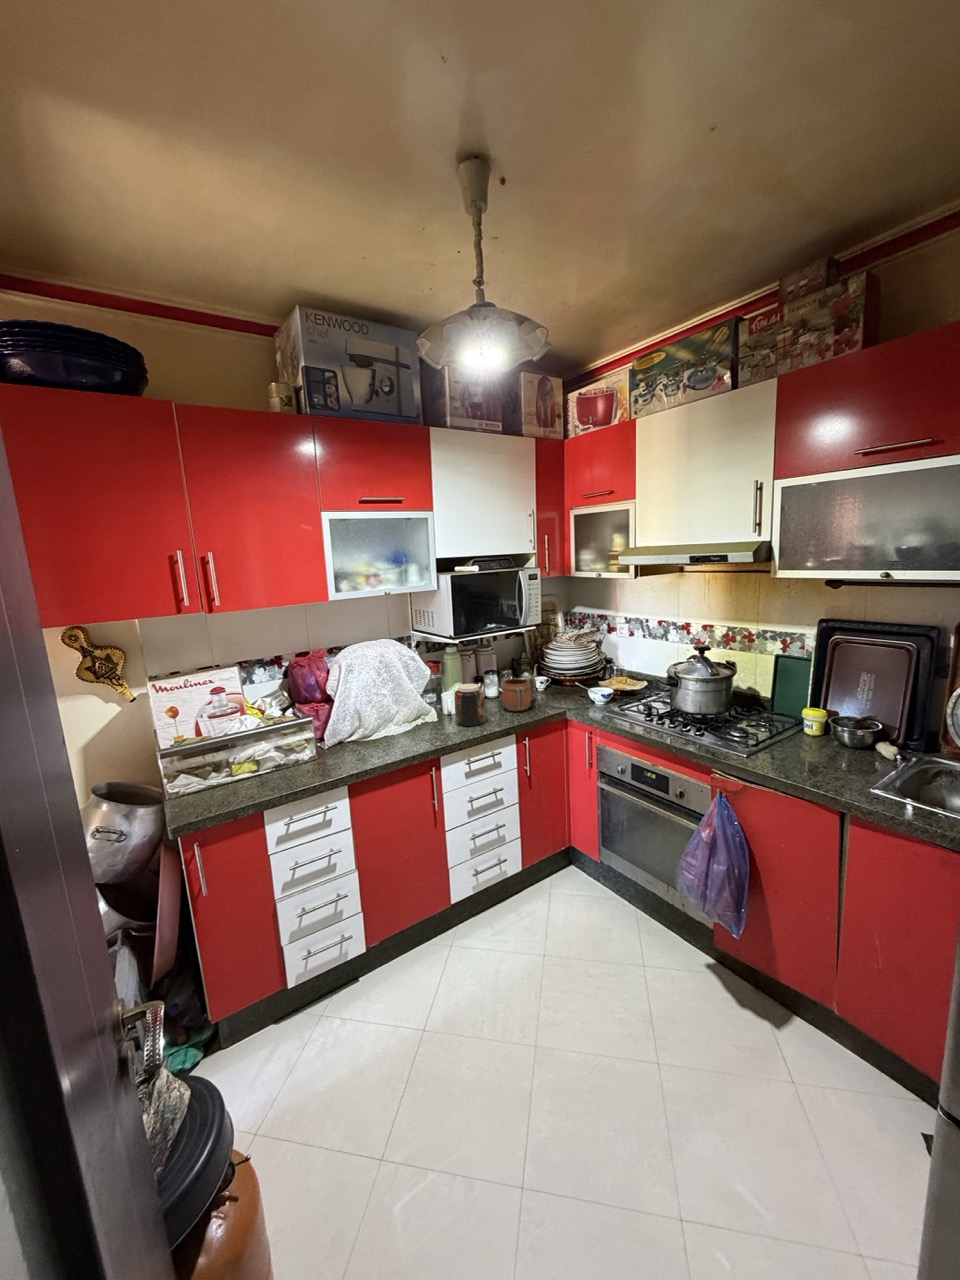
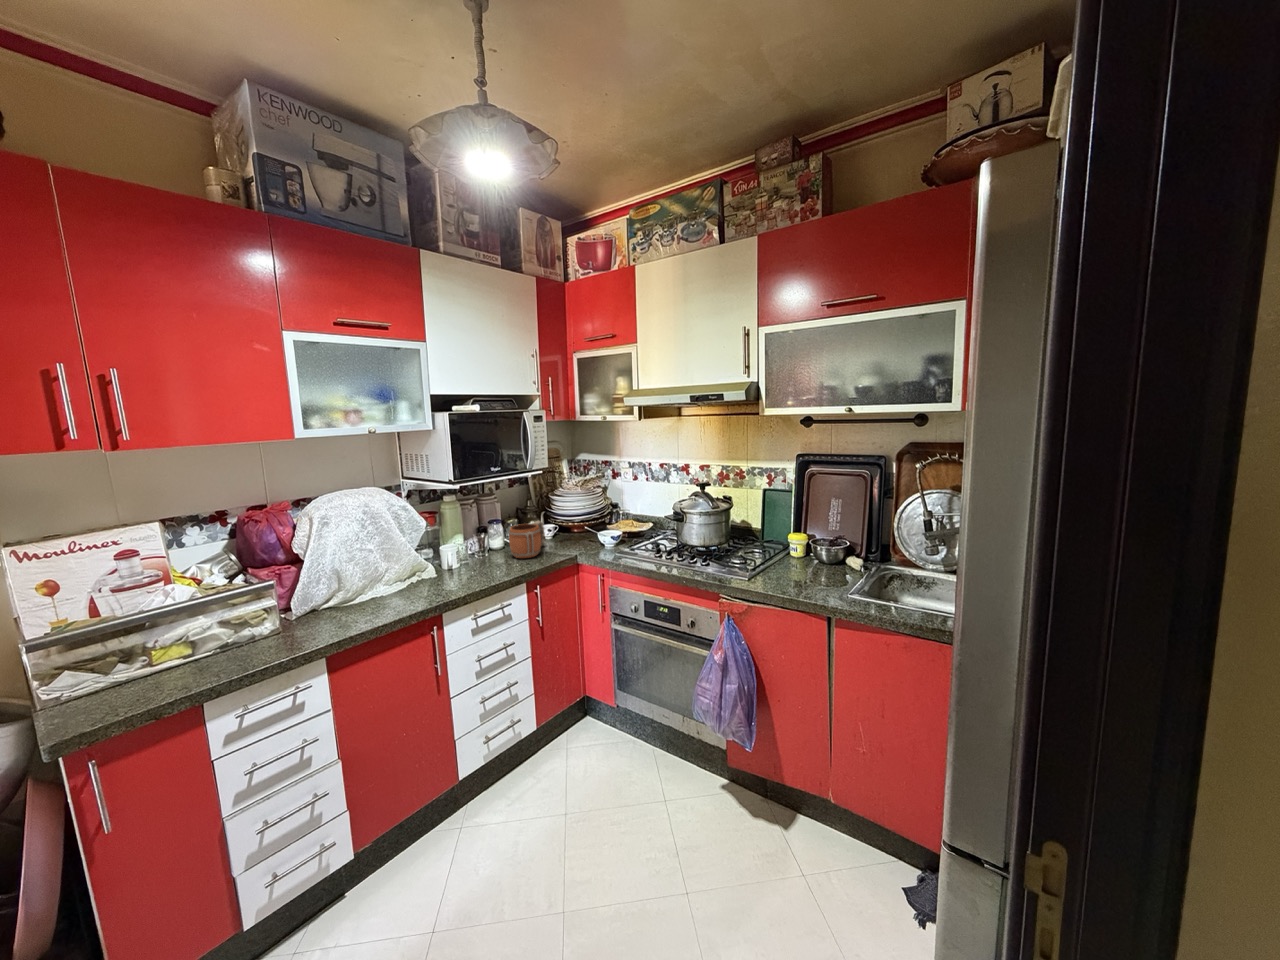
jar: present [454,684,485,726] -> none [456,531,492,577]

